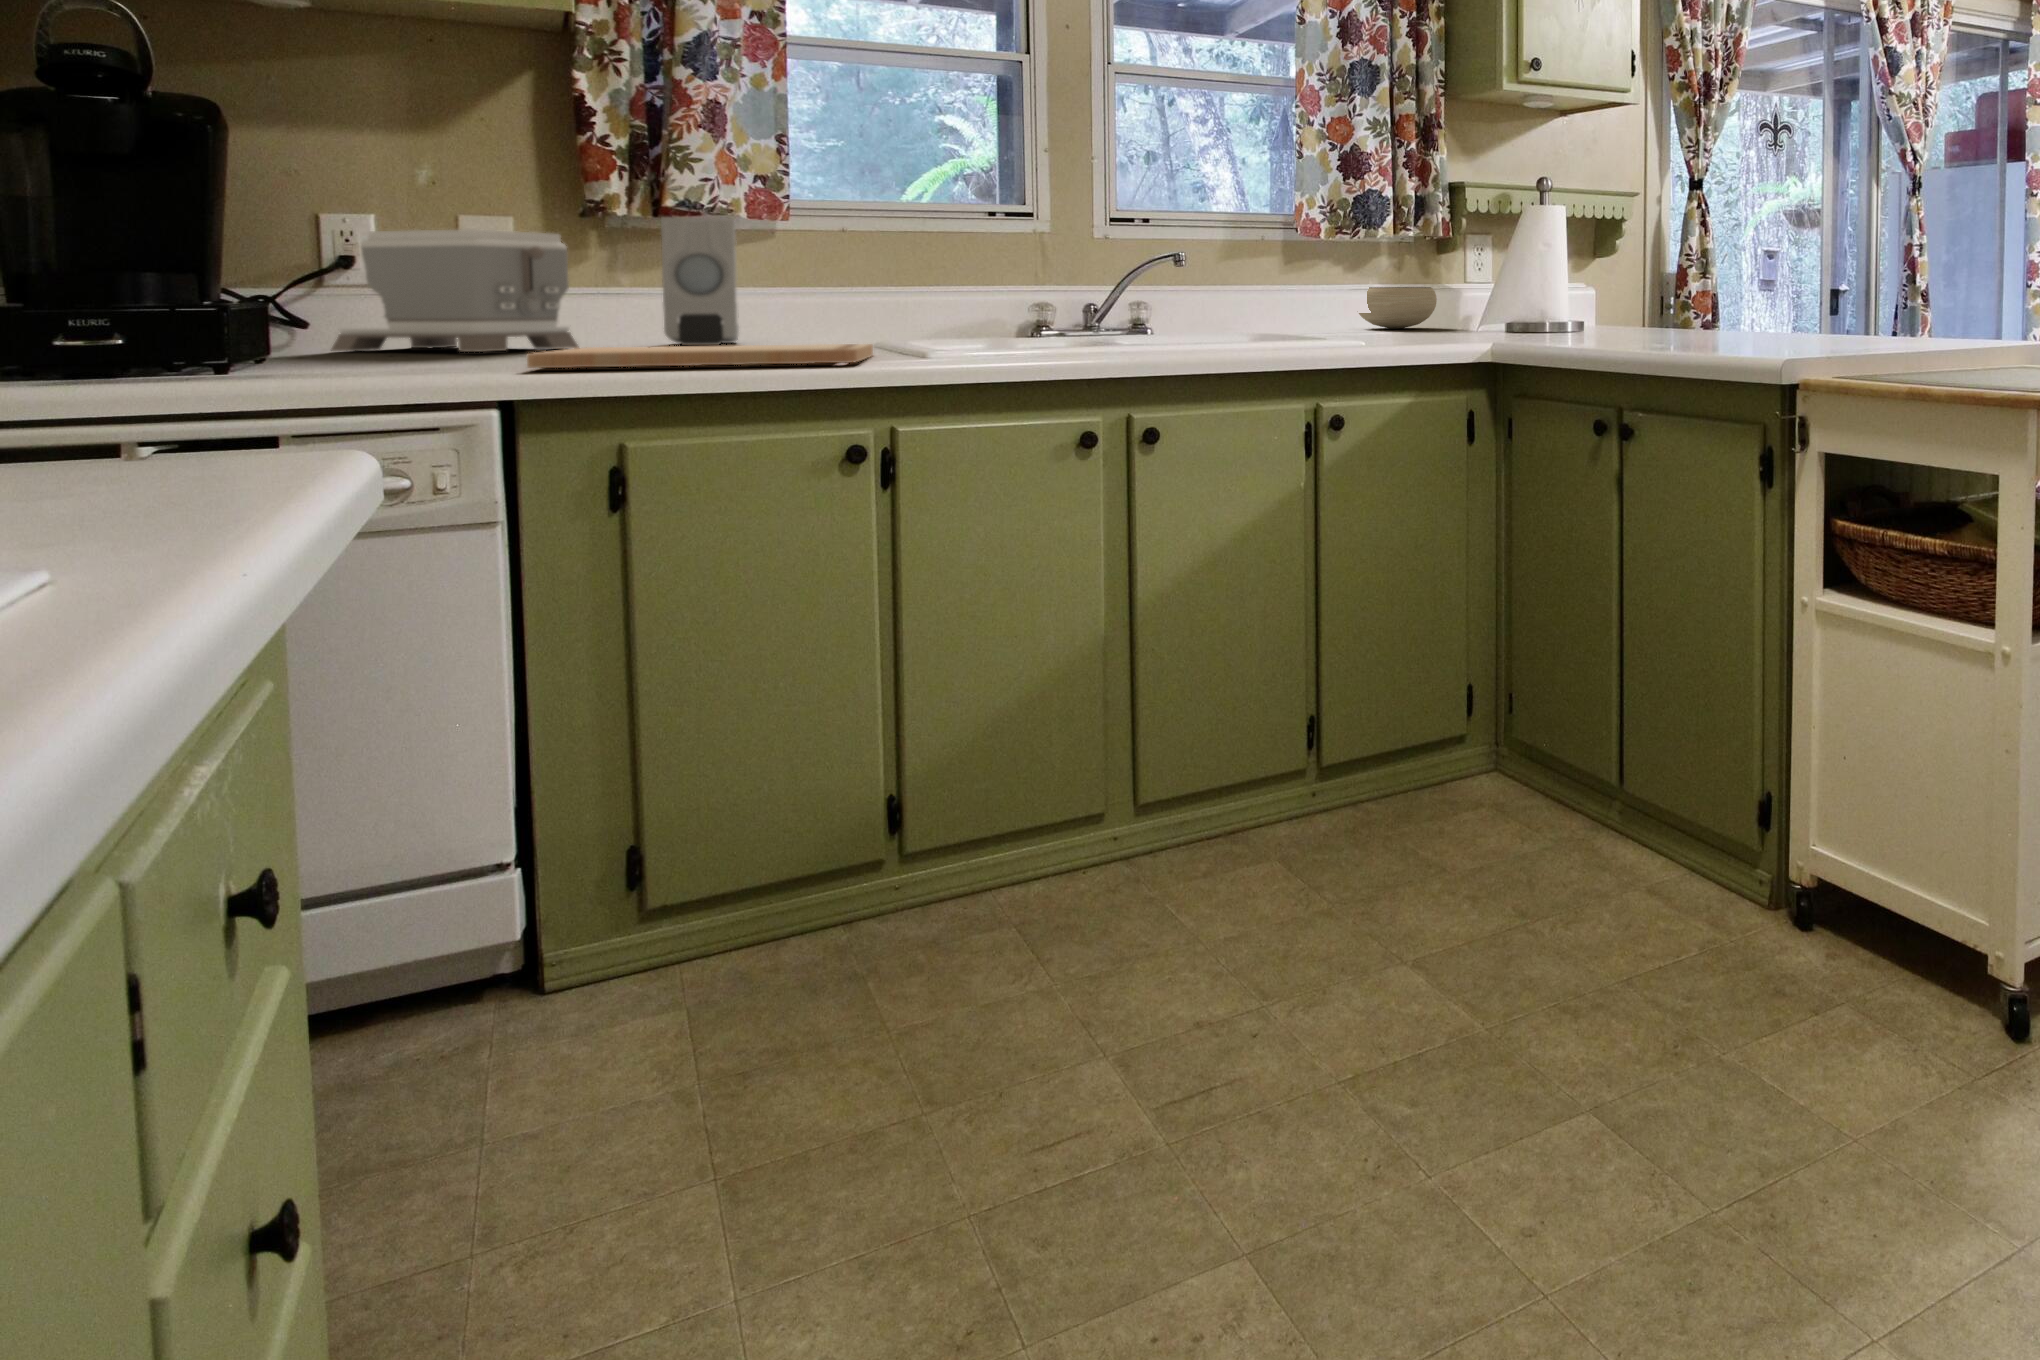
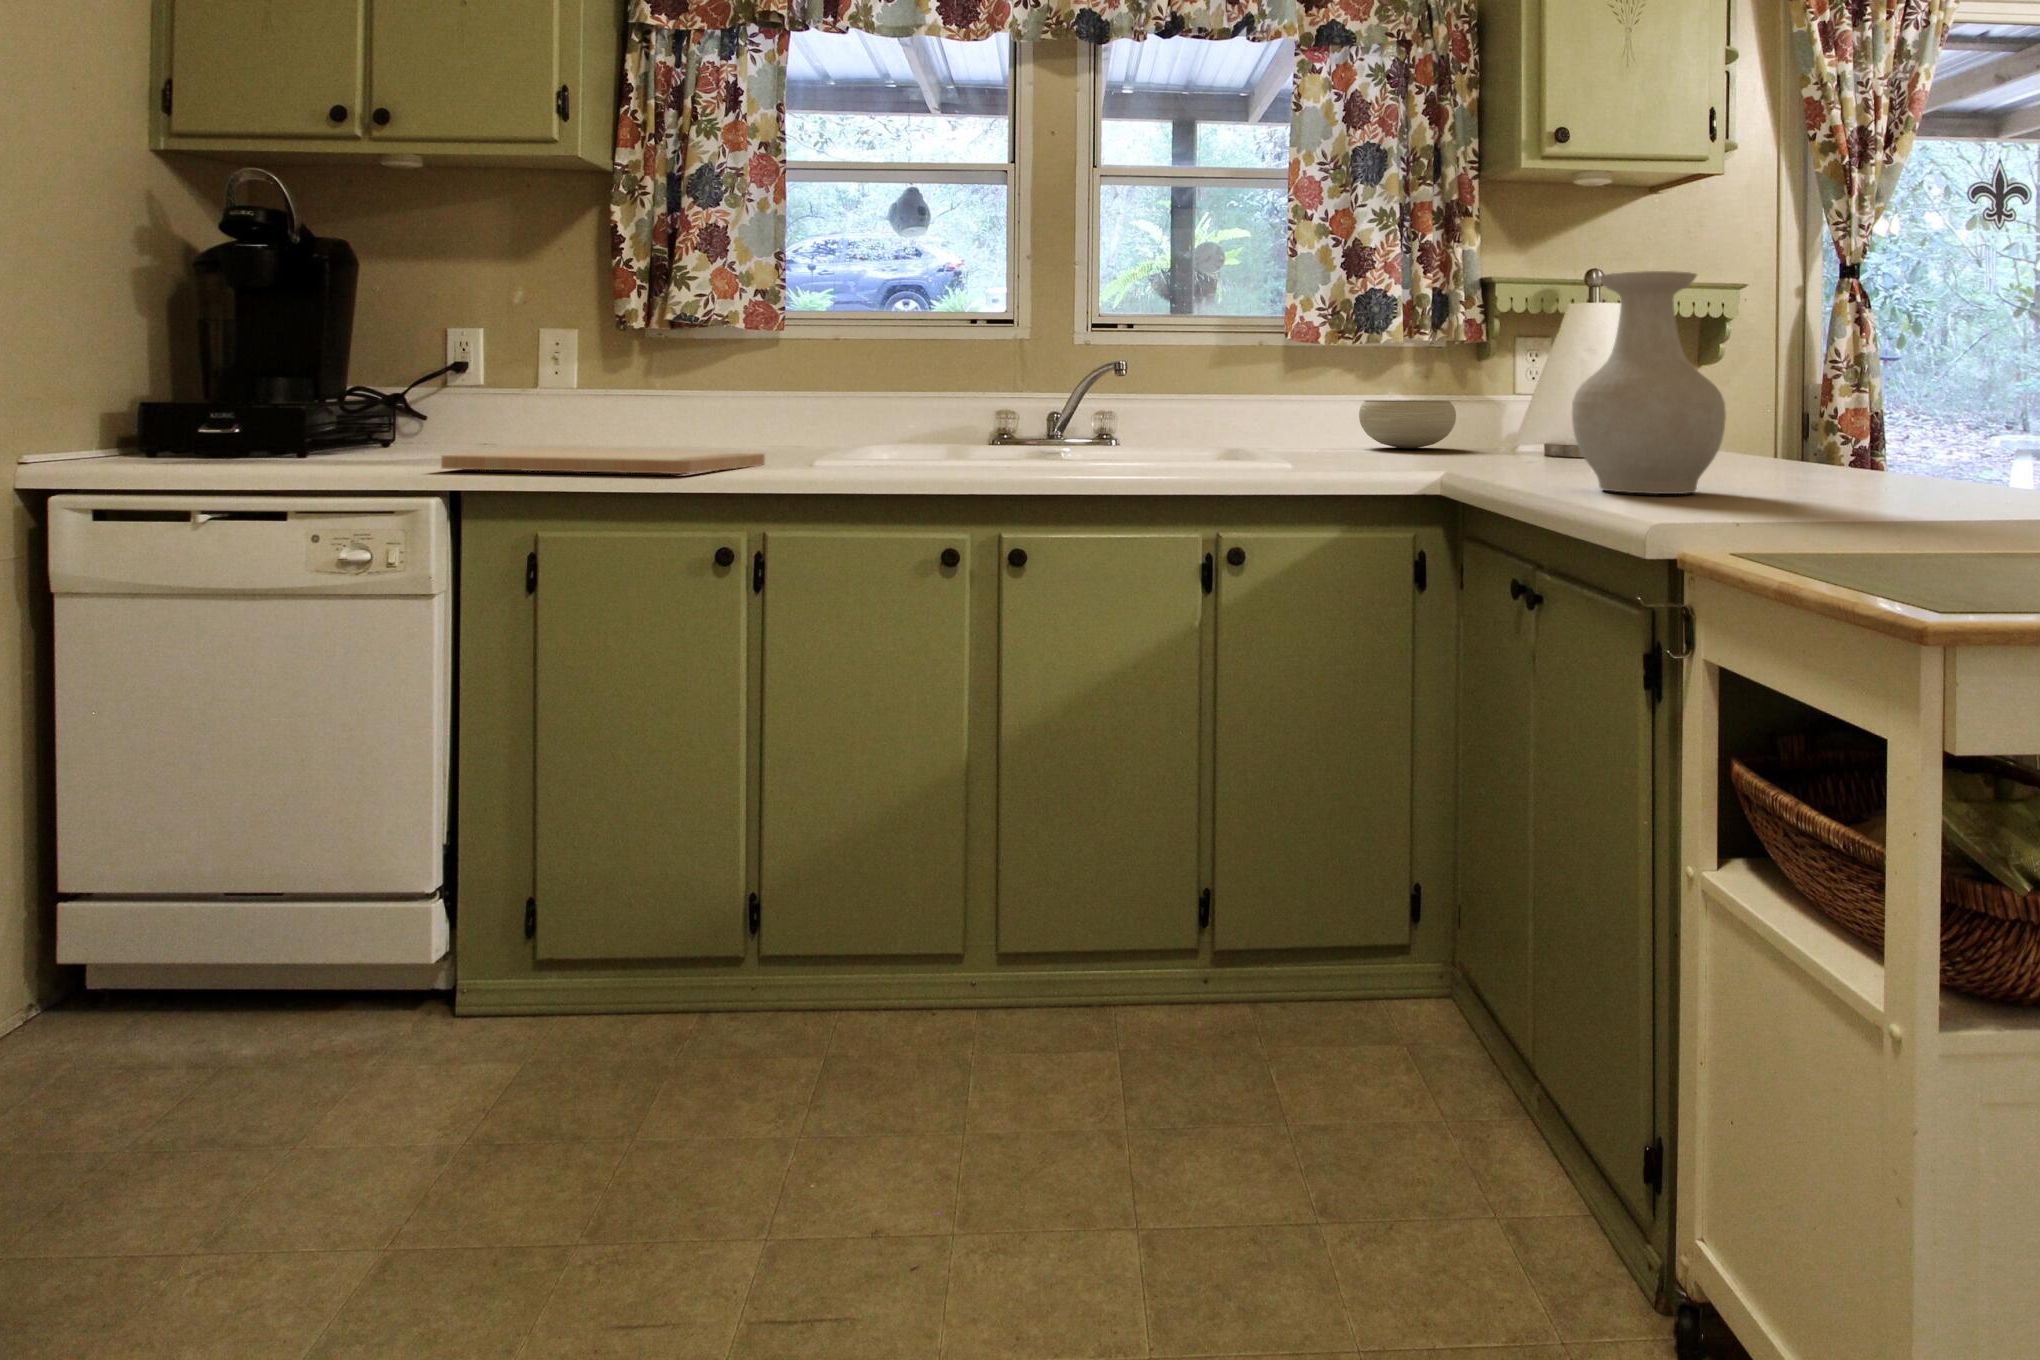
vase: none [1624,184,1731,348] -> present [1572,271,1726,494]
soap dispenser: present [661,218,739,345] -> none [662,325,747,448]
toaster: present [331,229,579,352] -> none [442,345,603,449]

